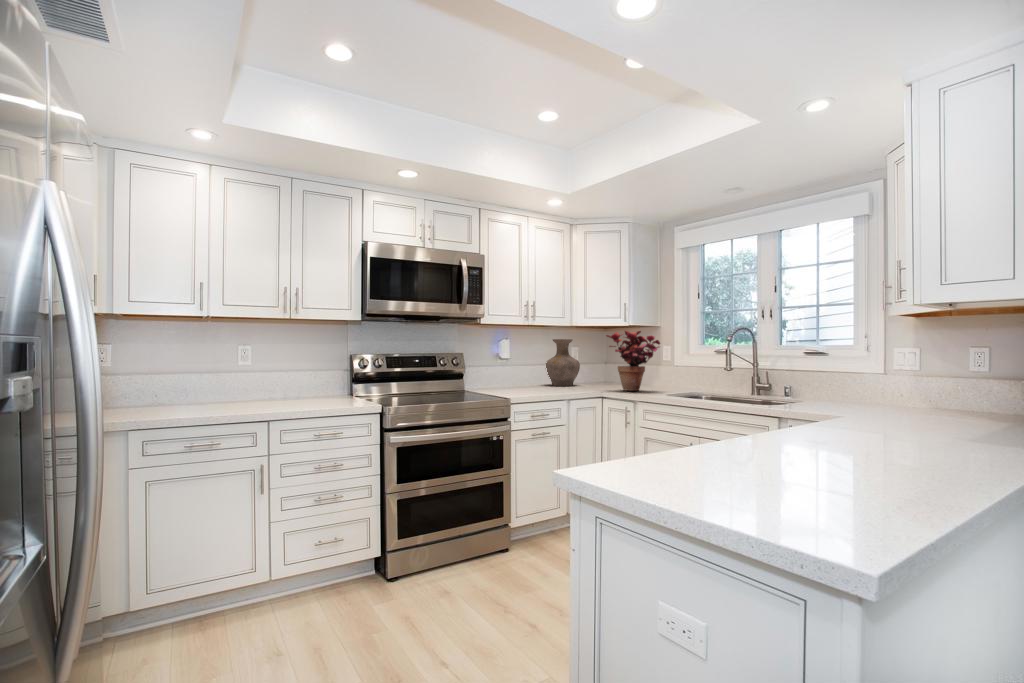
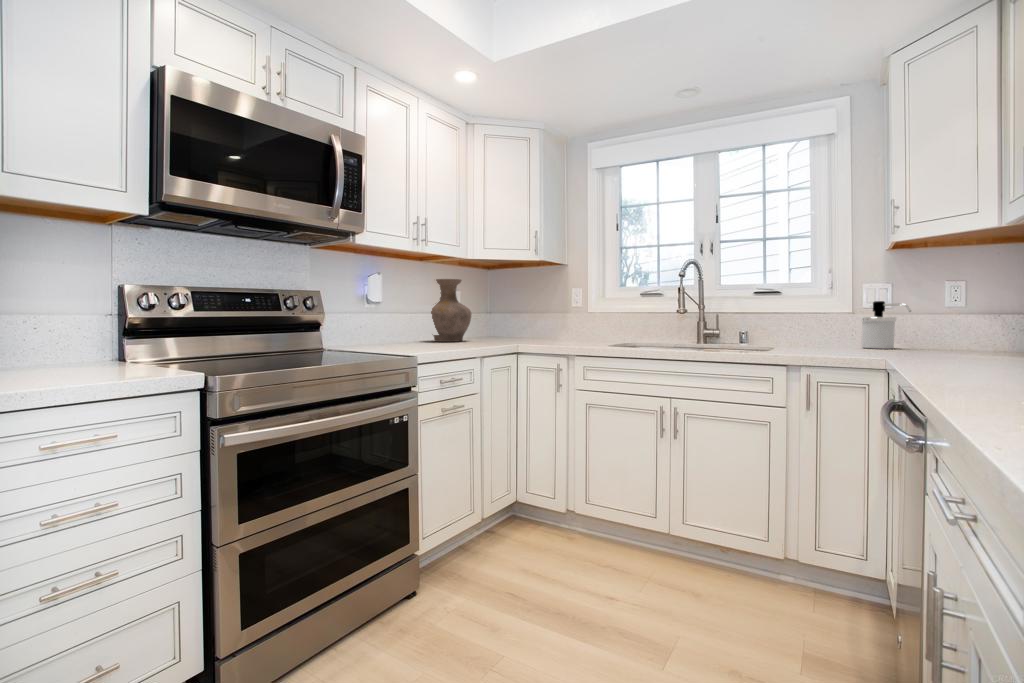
potted plant: present [606,331,660,391] -> none [522,265,595,344]
soap dispenser: none [885,364,922,407] -> present [861,301,911,349]

